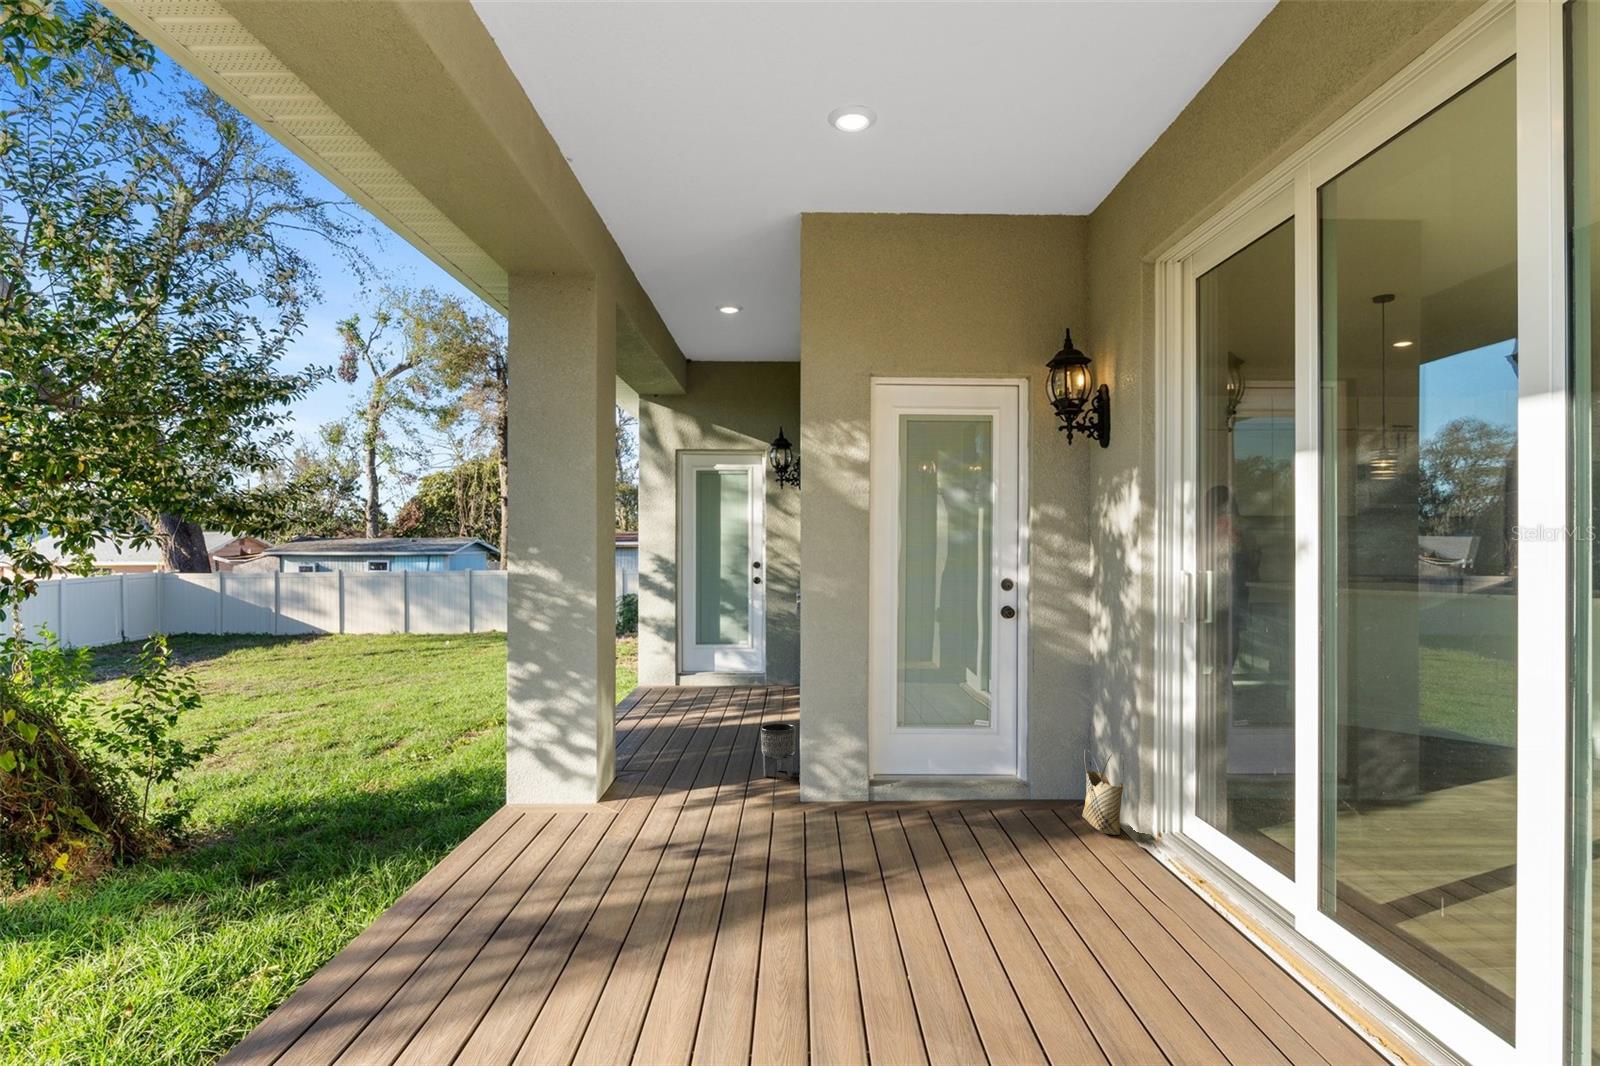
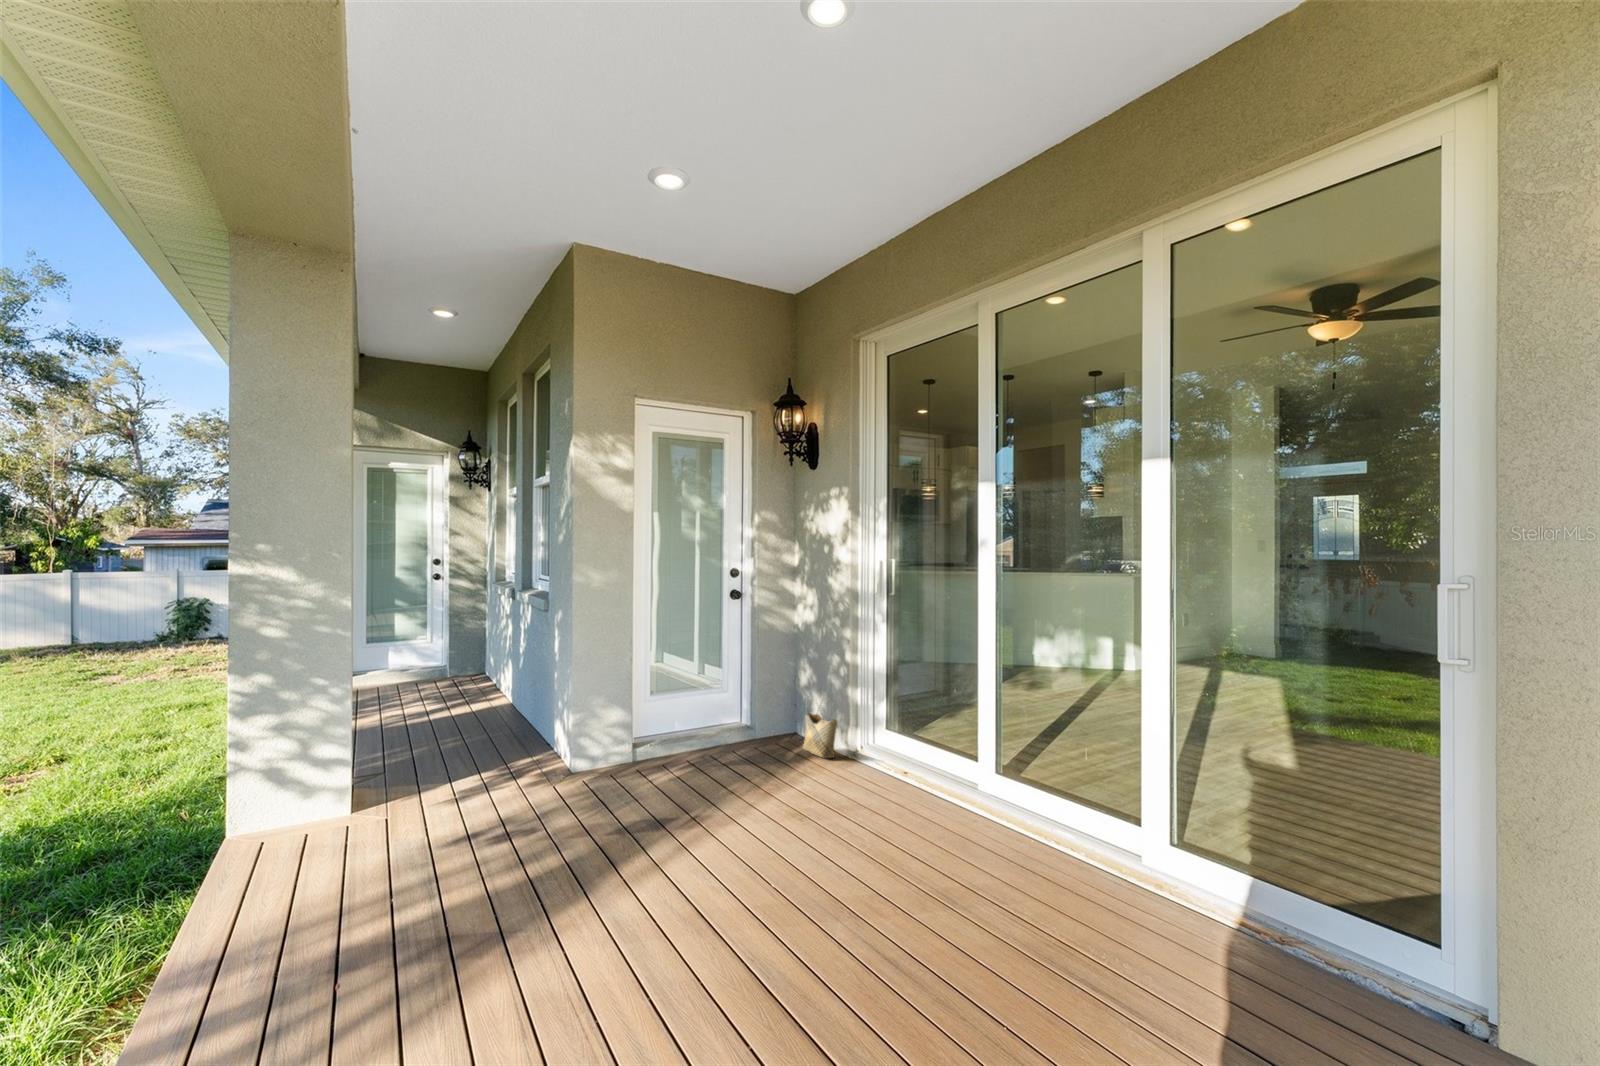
planter: present [761,723,796,777] -> none [511,707,546,759]

